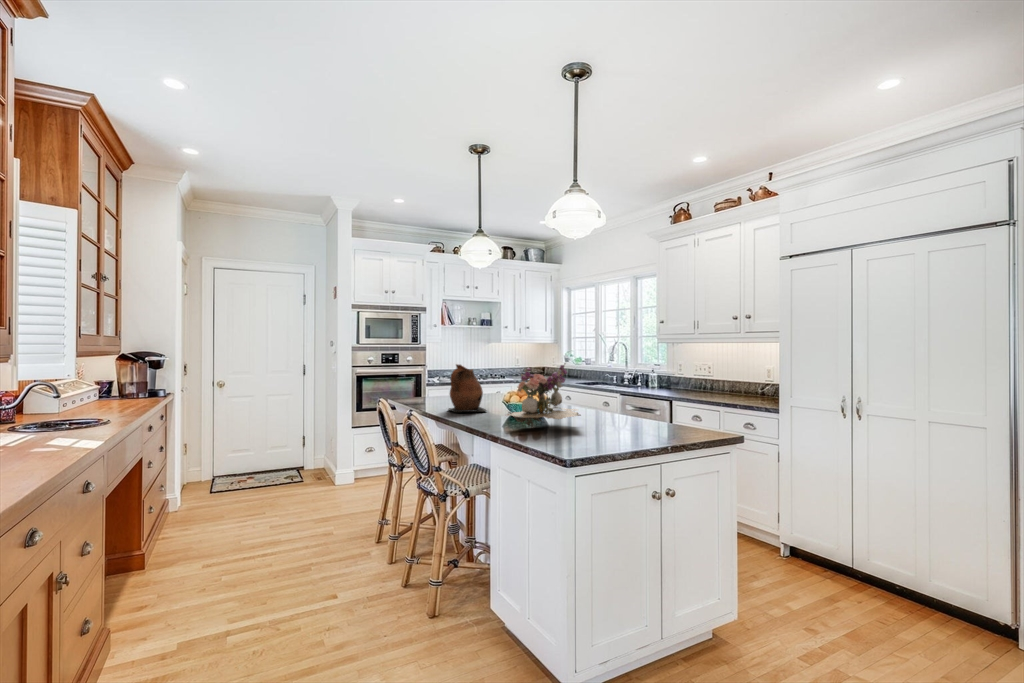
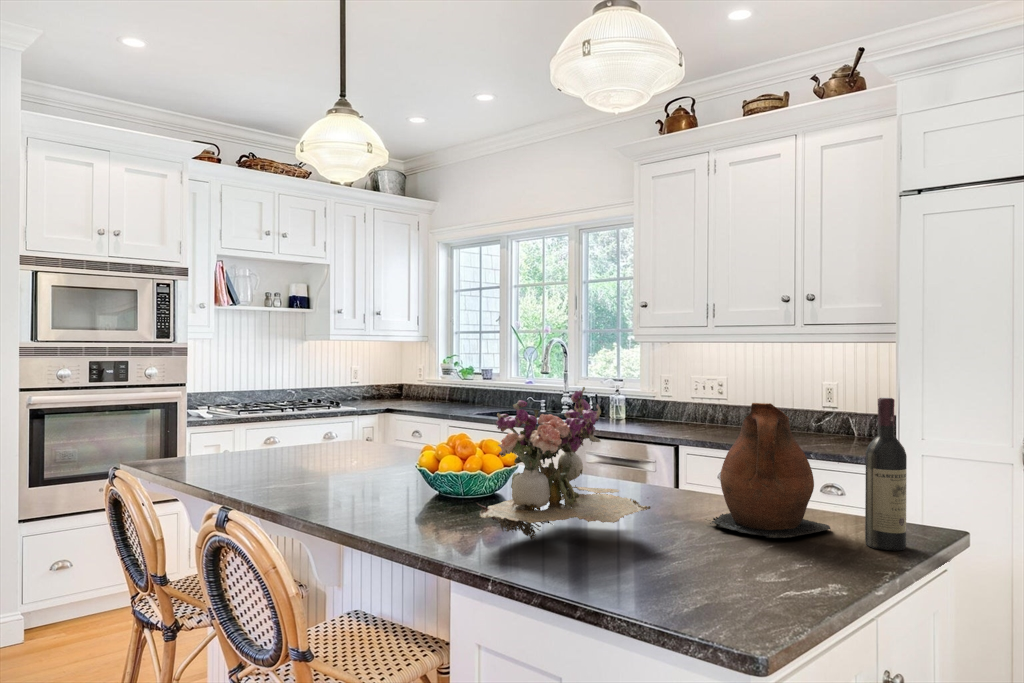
ceramic pitcher: present [448,364,486,412] -> present [710,403,831,538]
wine bottle: none [681,368,700,438] -> present [865,397,907,550]

